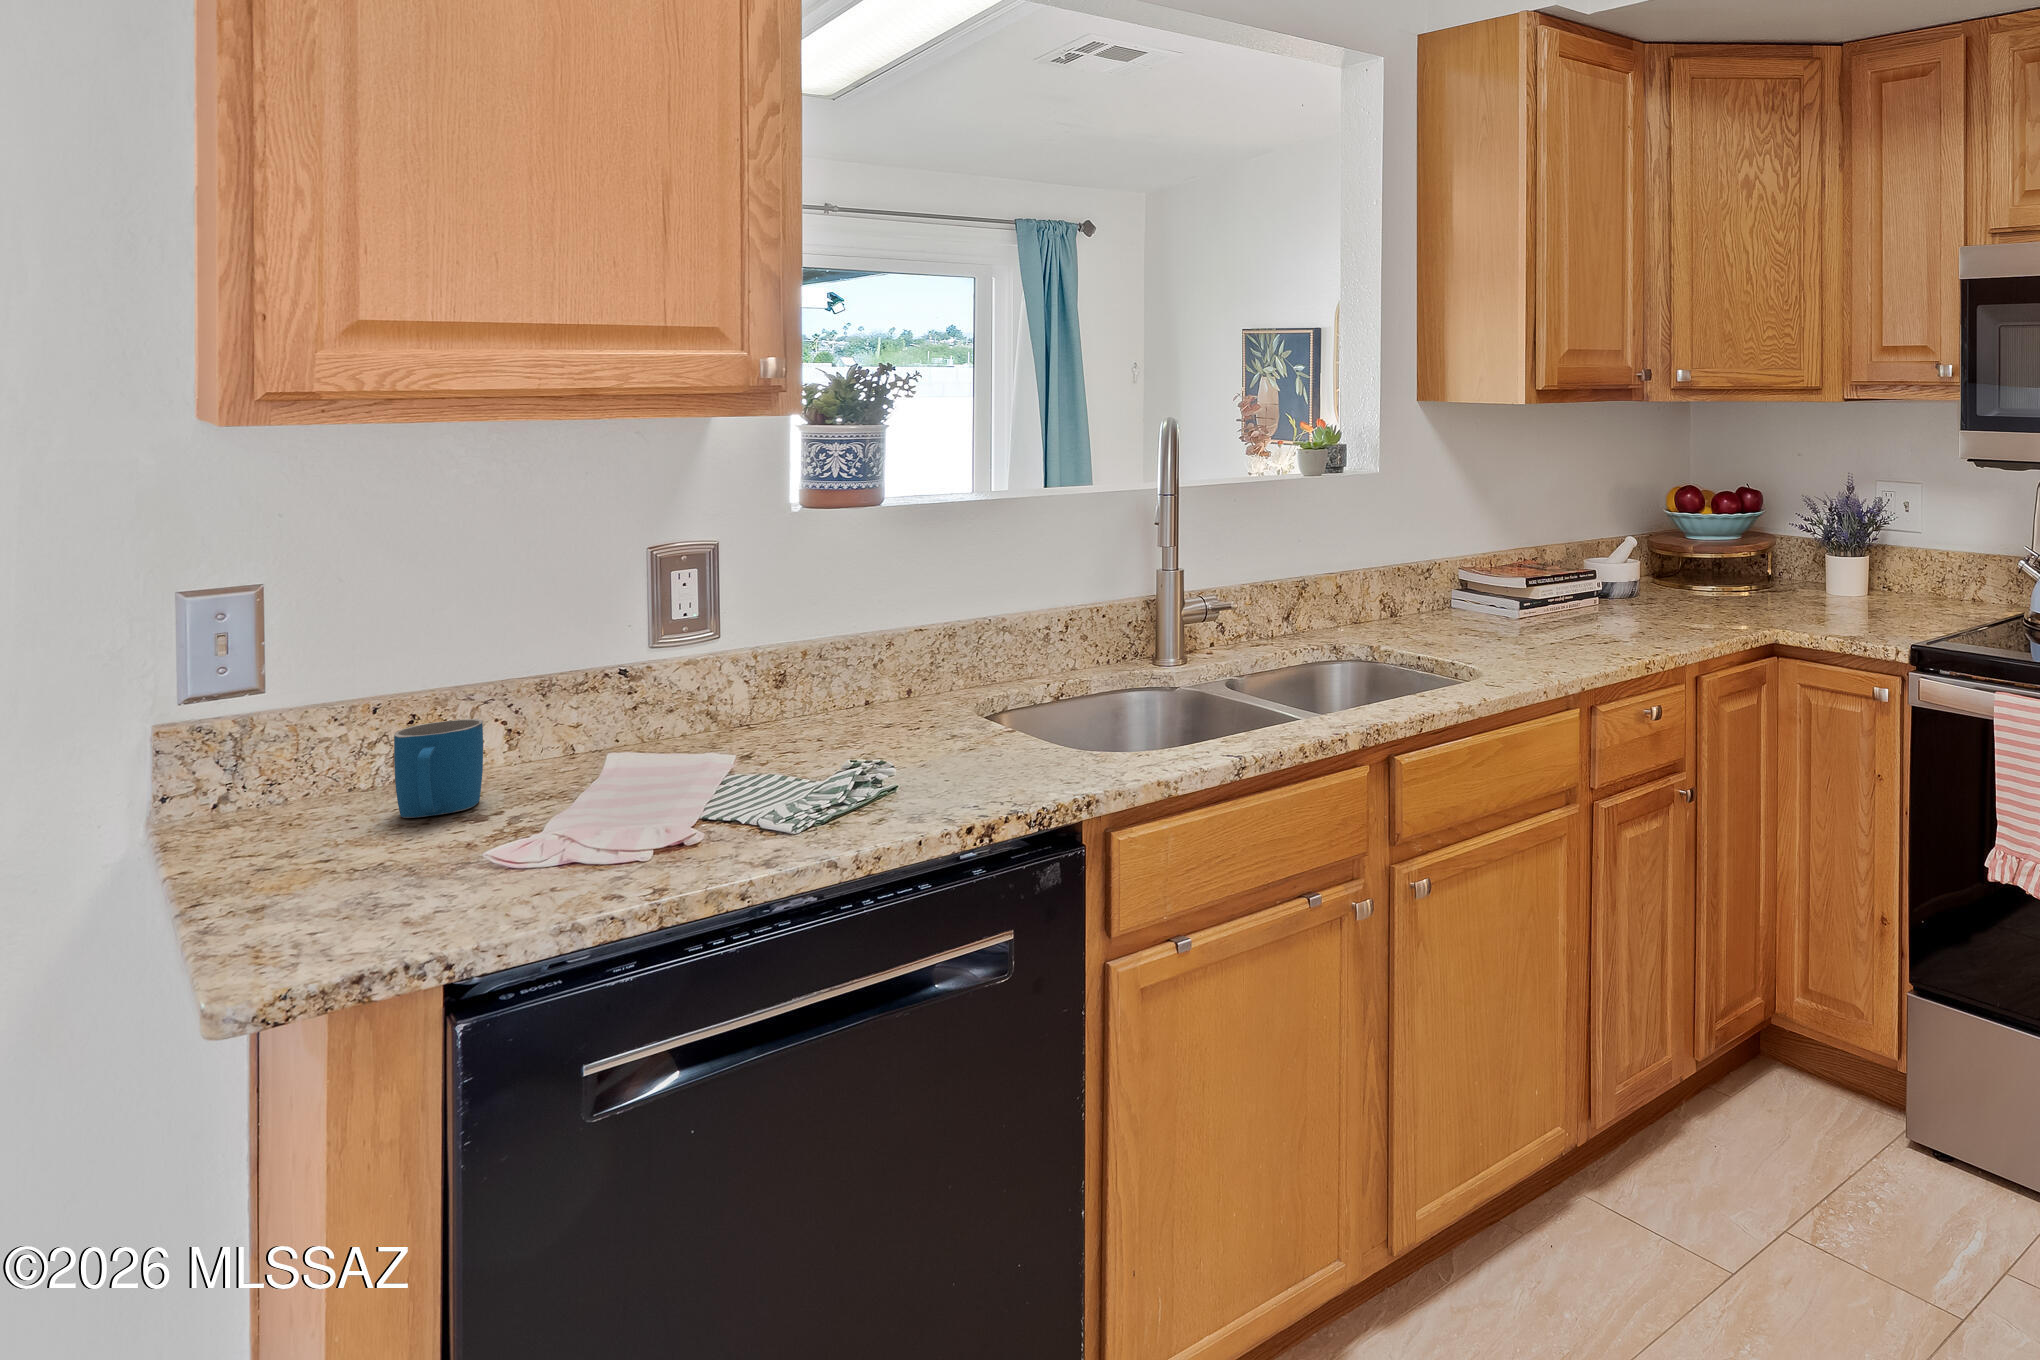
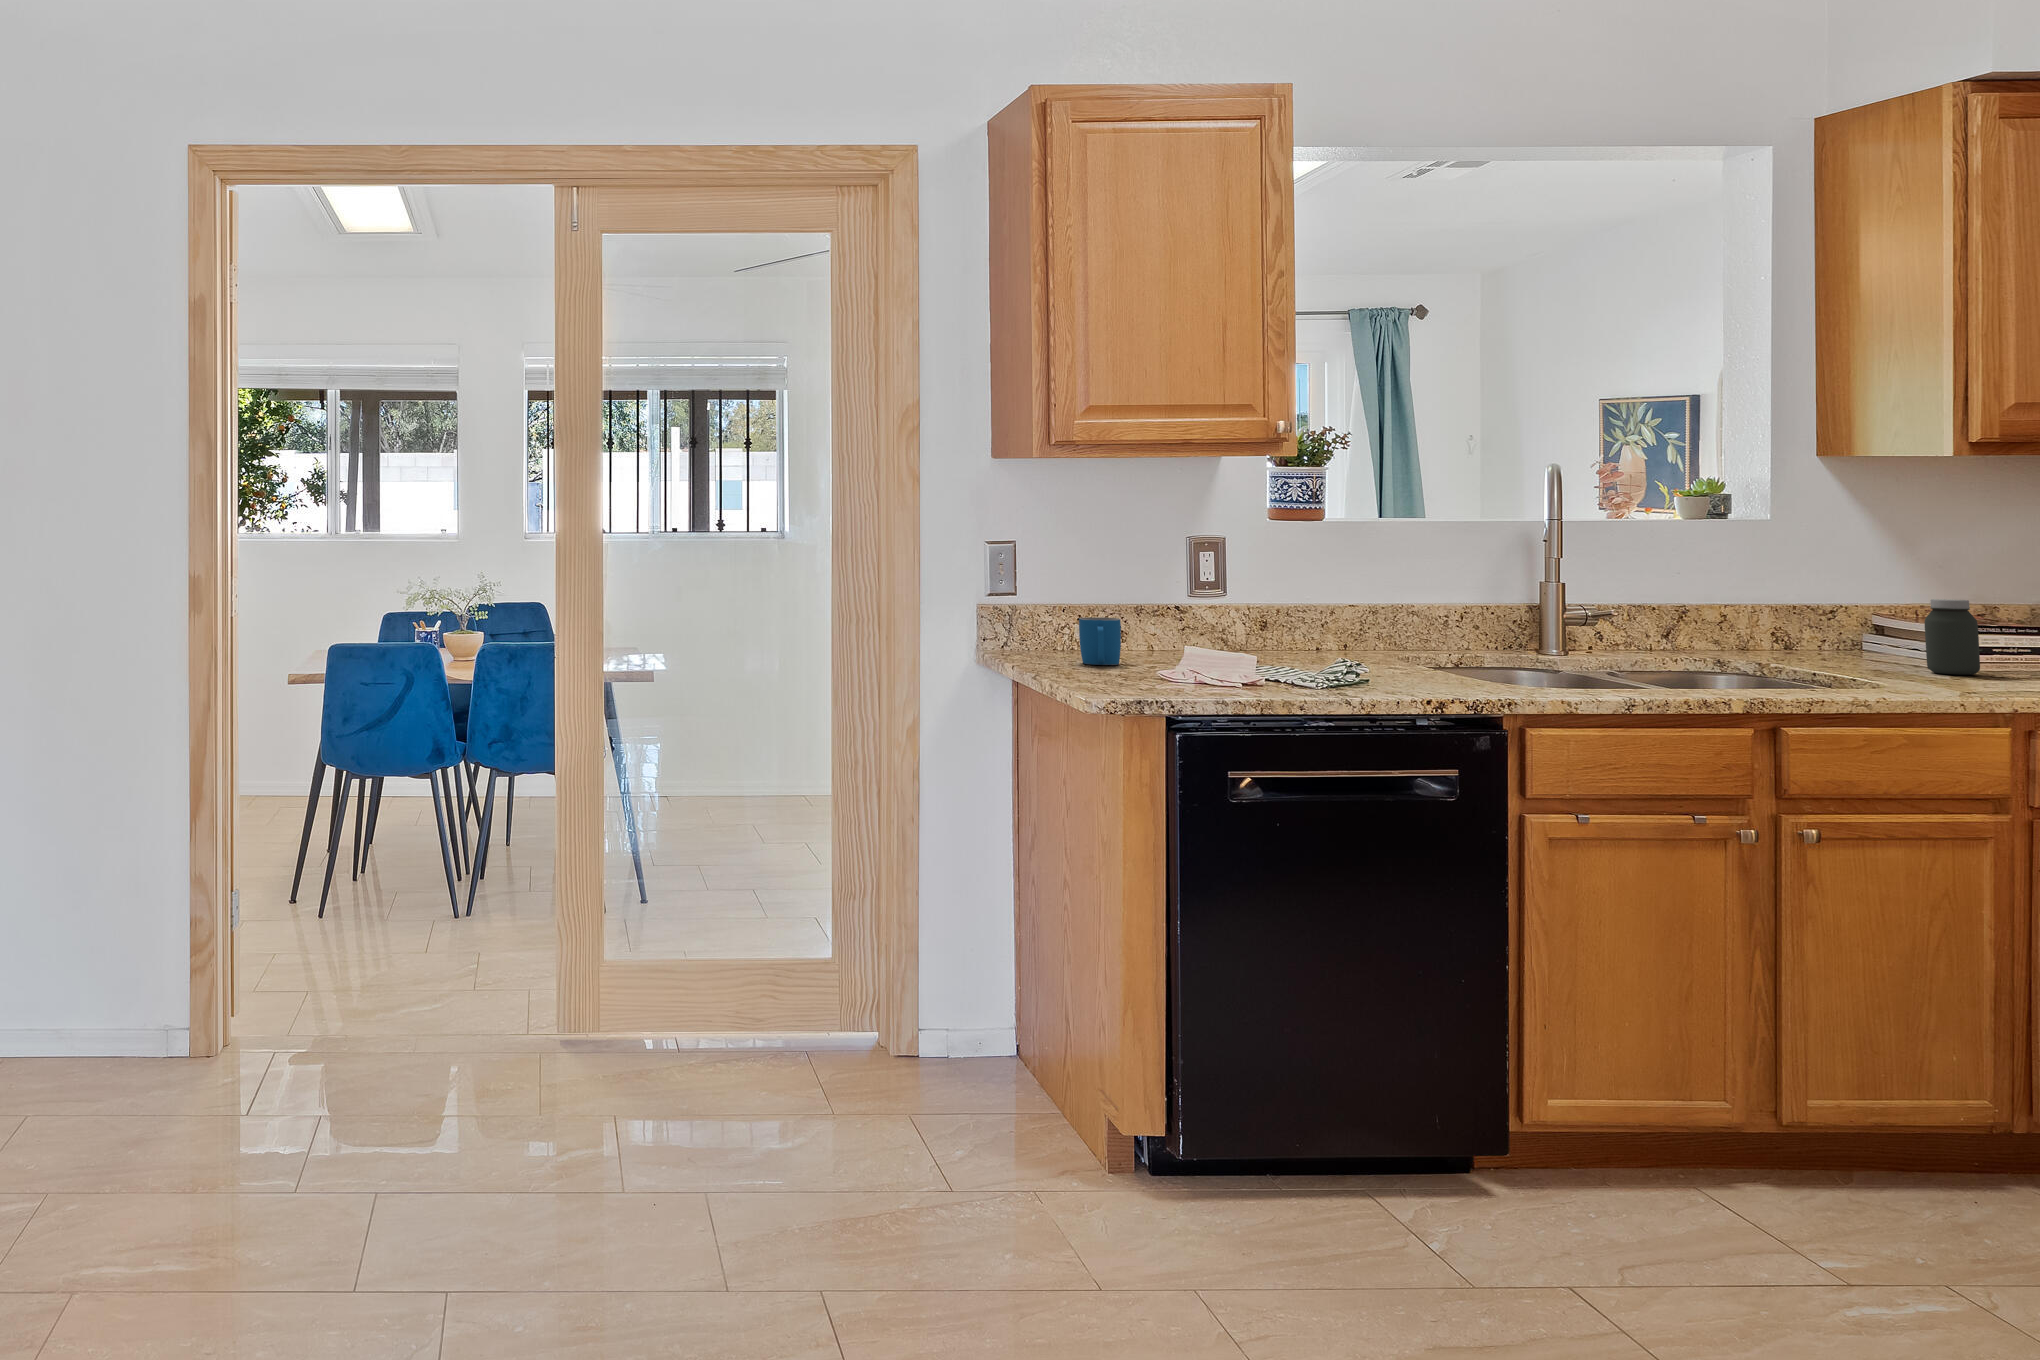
jar: none [1509,552,1552,633] -> present [1925,599,1980,675]

